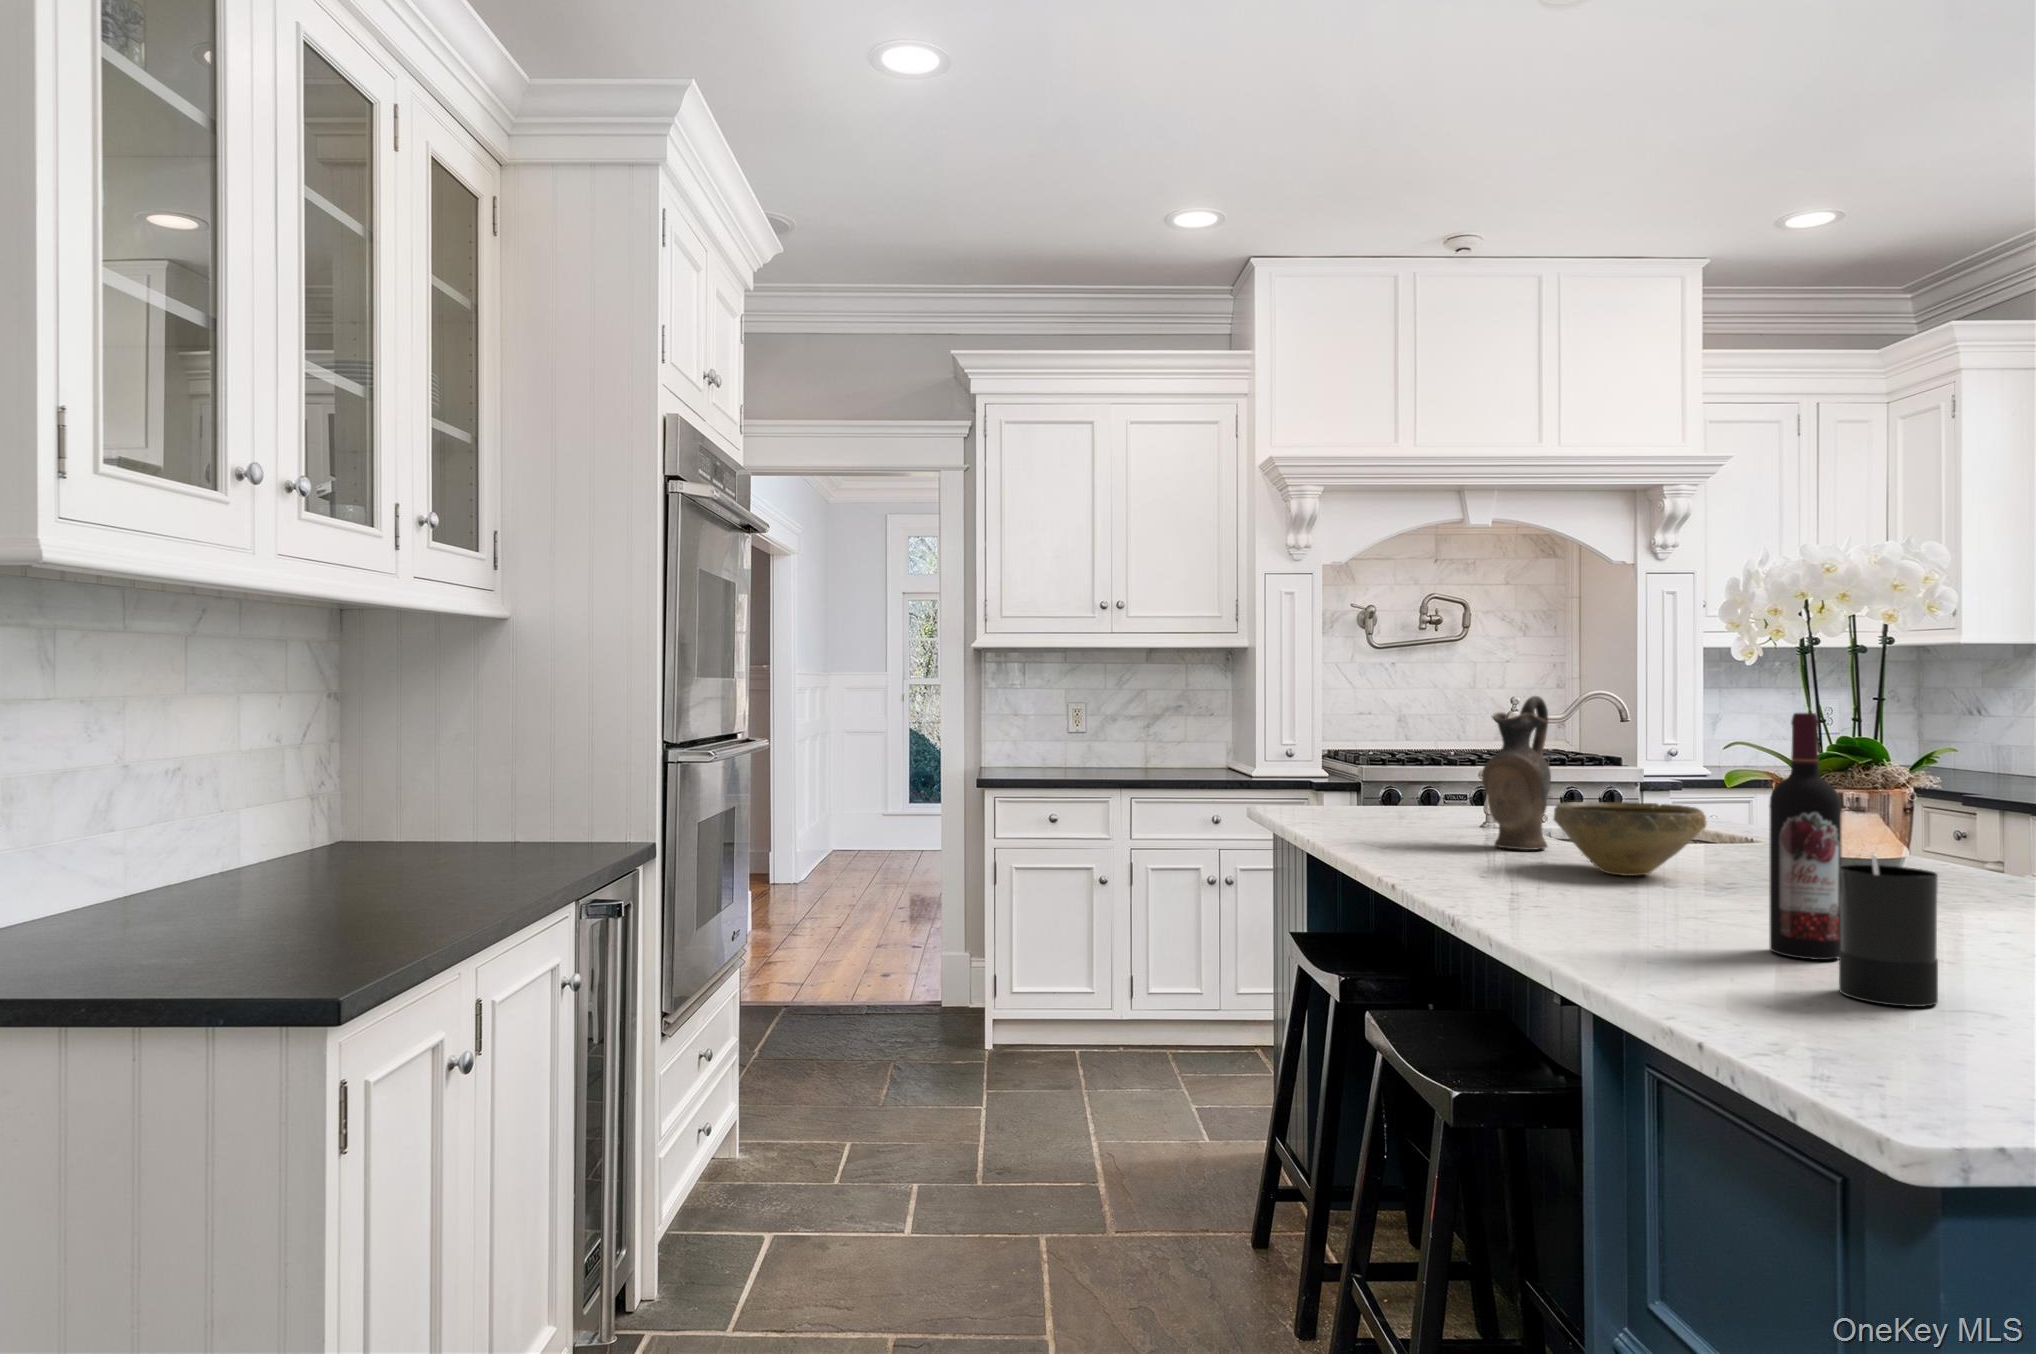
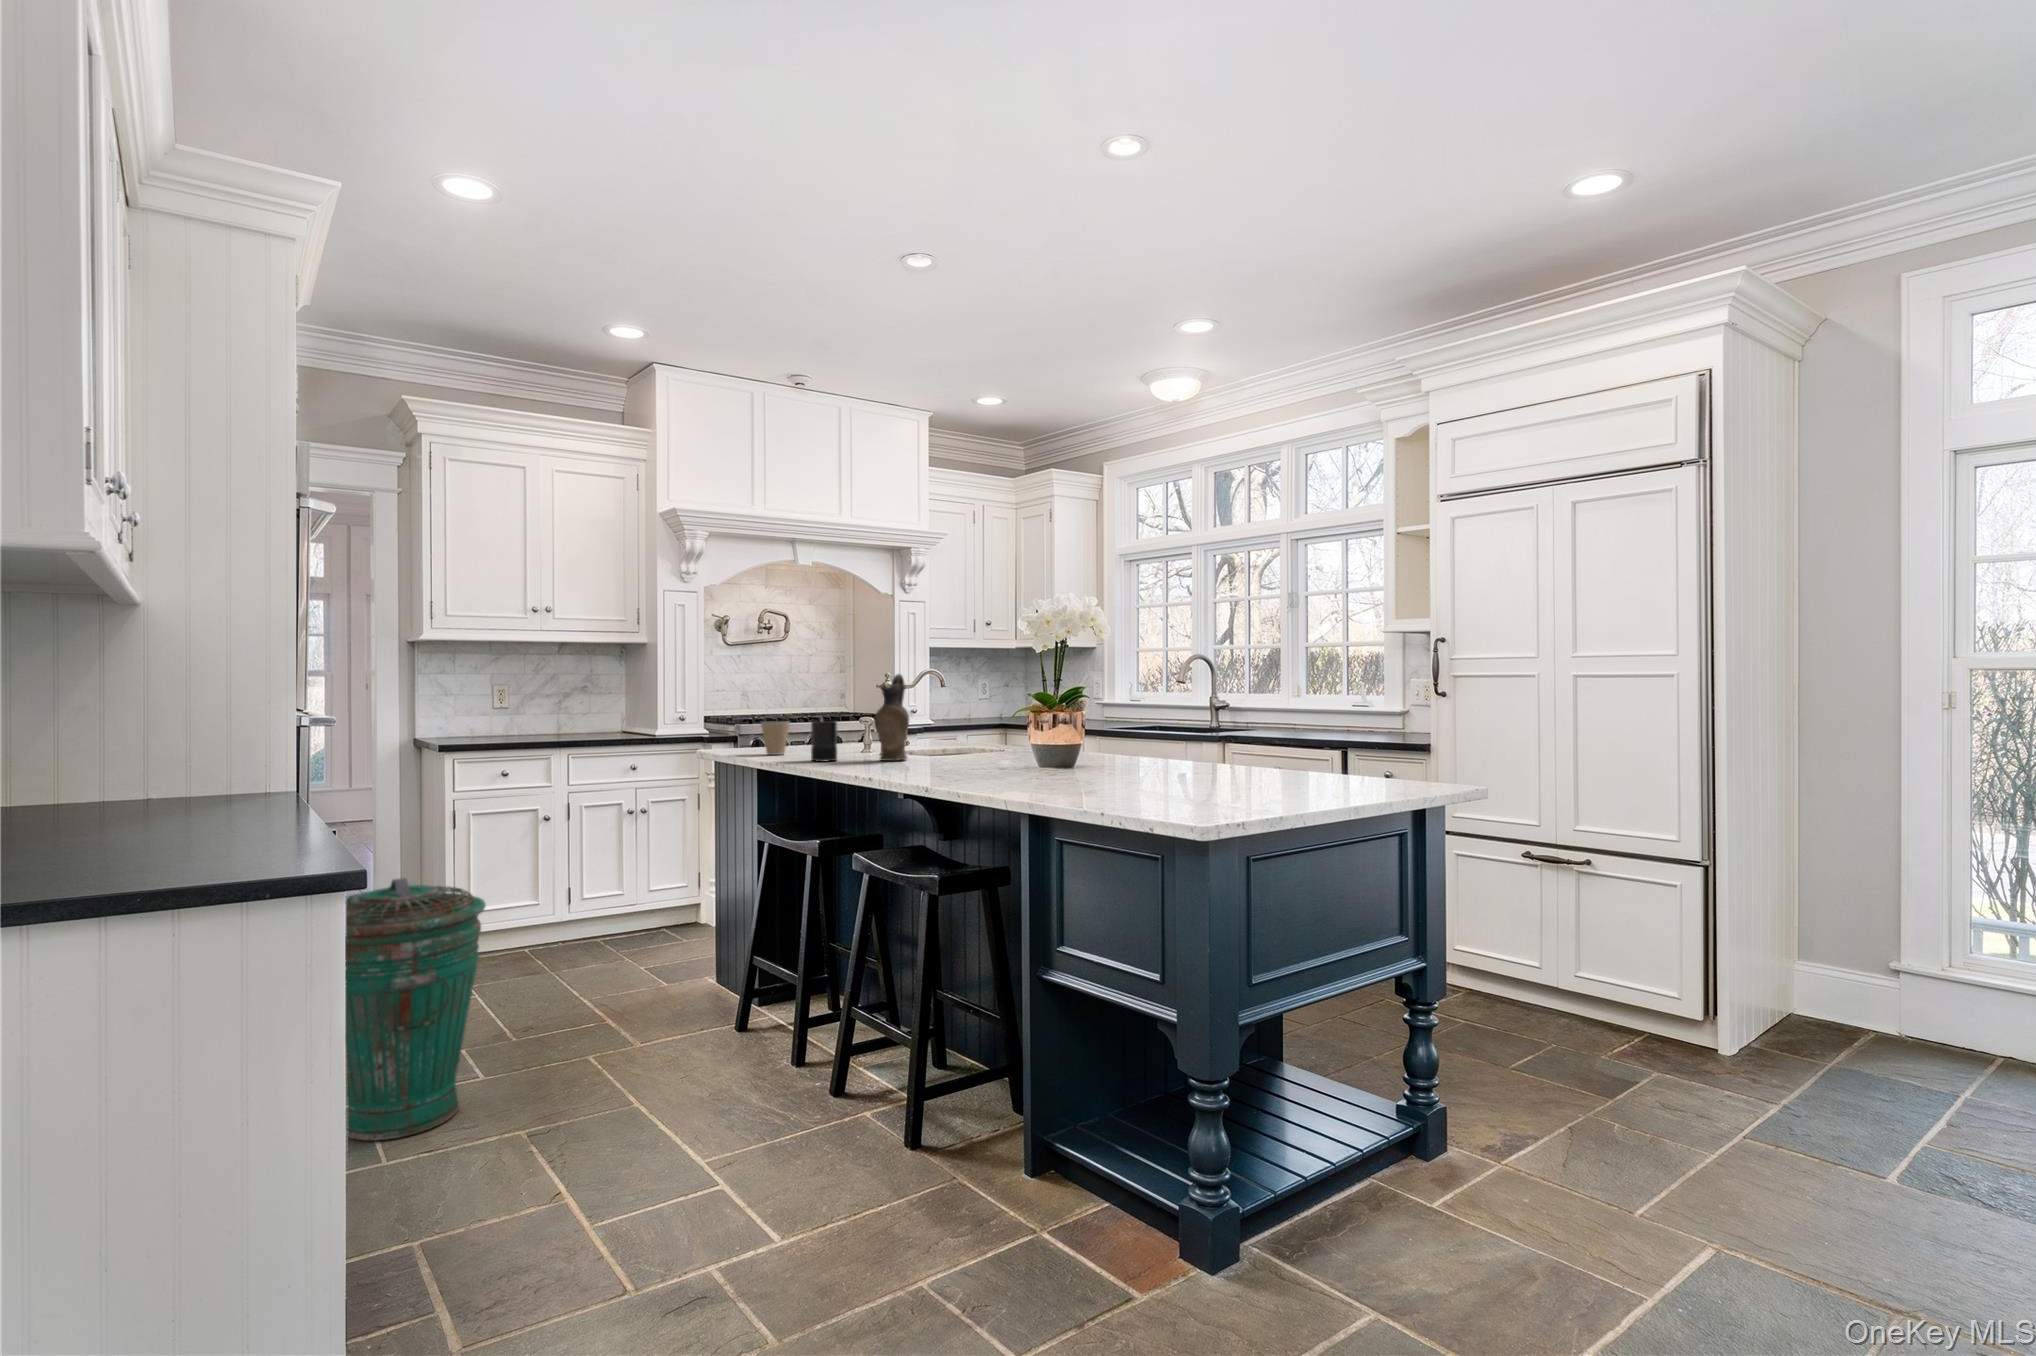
wine bottle: present [1769,713,1841,960] -> none [1050,678,1078,787]
coffee cup: none [1321,767,1370,821] -> present [761,721,790,755]
bowl: present [1554,802,1706,876] -> none [923,730,996,767]
candle: present [1839,854,1938,1007] -> present [811,720,837,762]
trash can: none [681,958,883,1304] -> present [345,878,485,1141]

